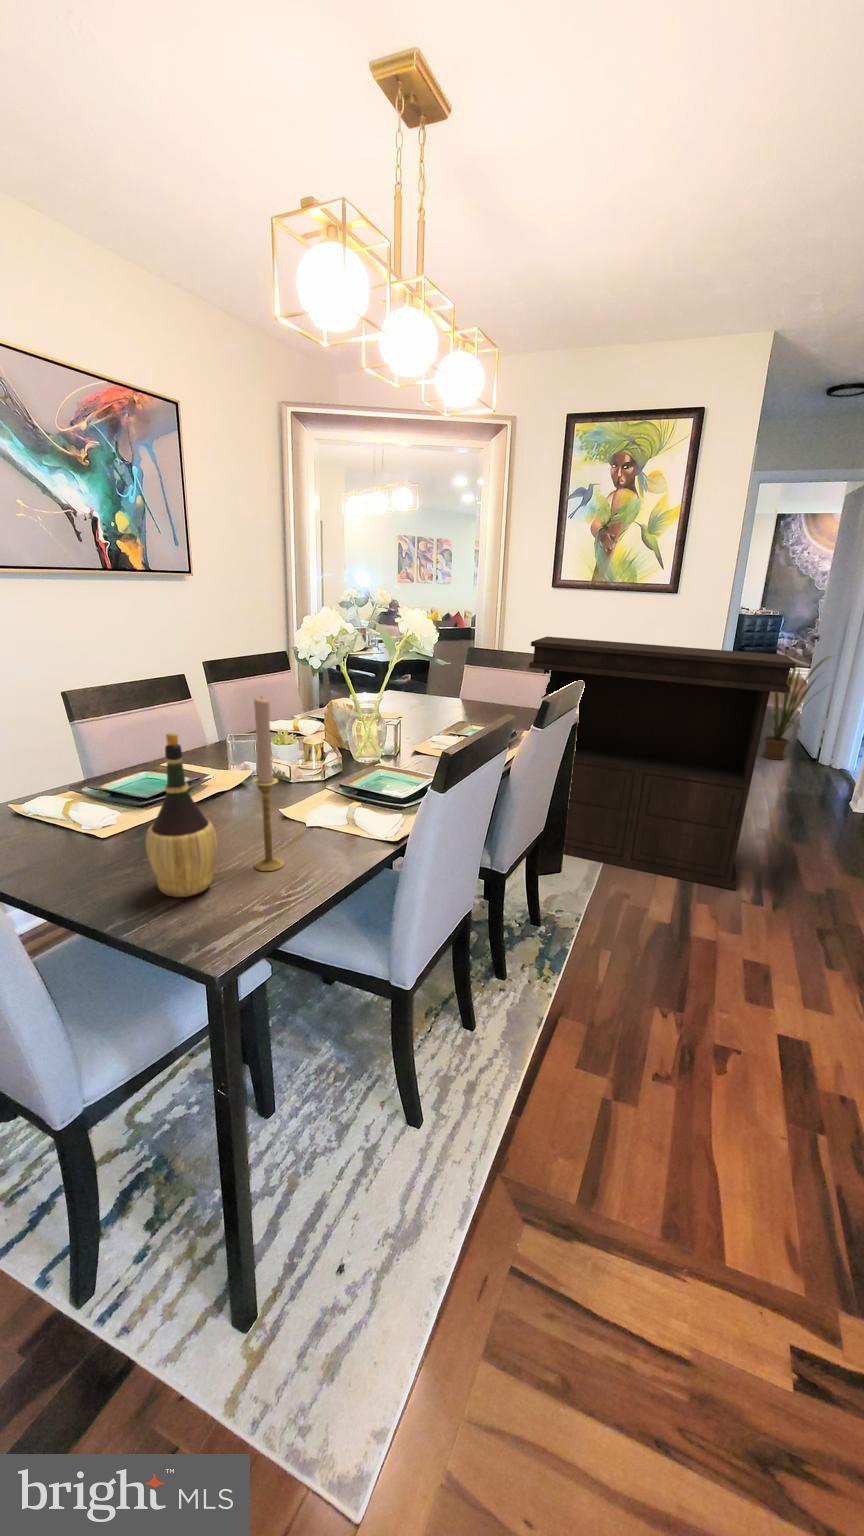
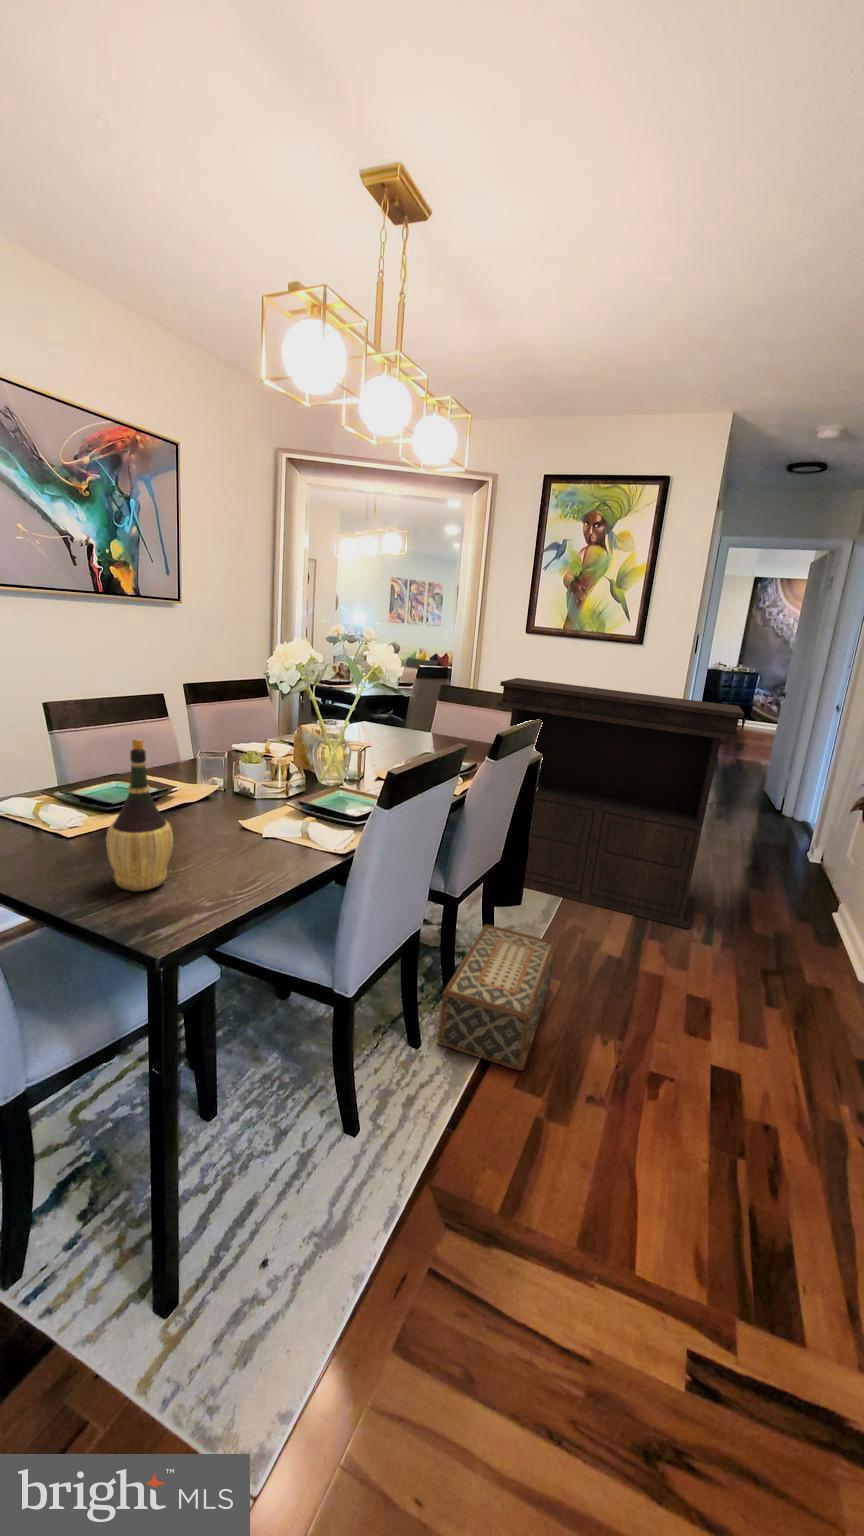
house plant: present [763,657,829,760] -> none [730,707,802,809]
candlestick: present [253,696,284,871] -> none [208,710,237,873]
woven basket: none [492,898,607,1050] -> present [438,925,556,1071]

